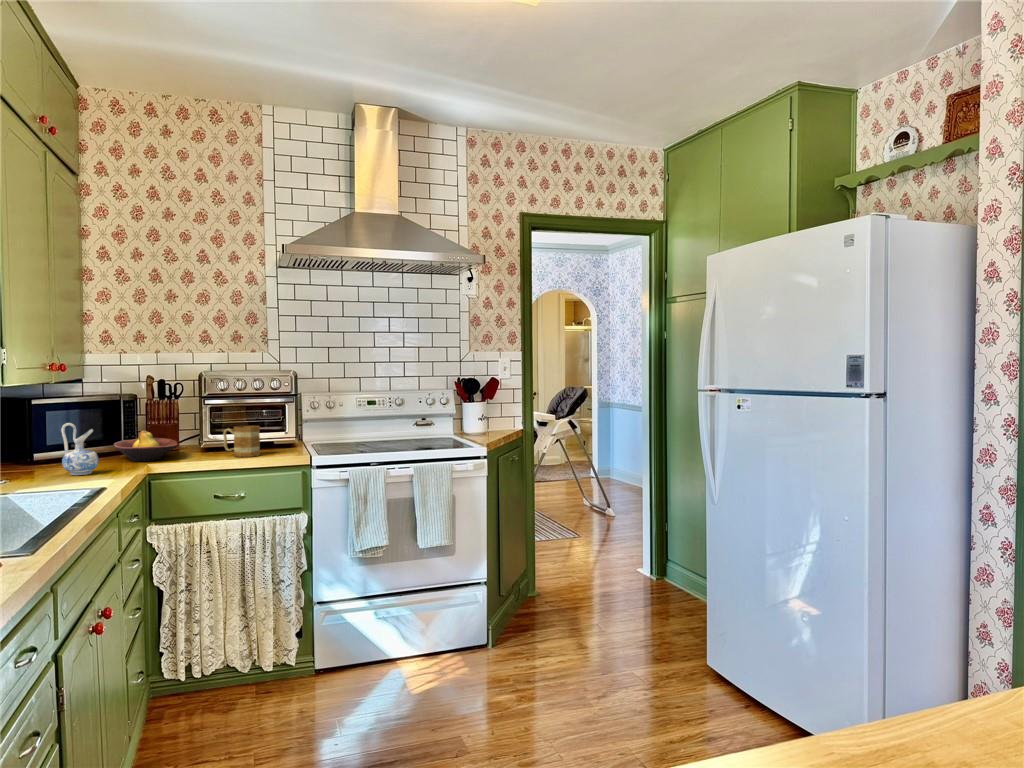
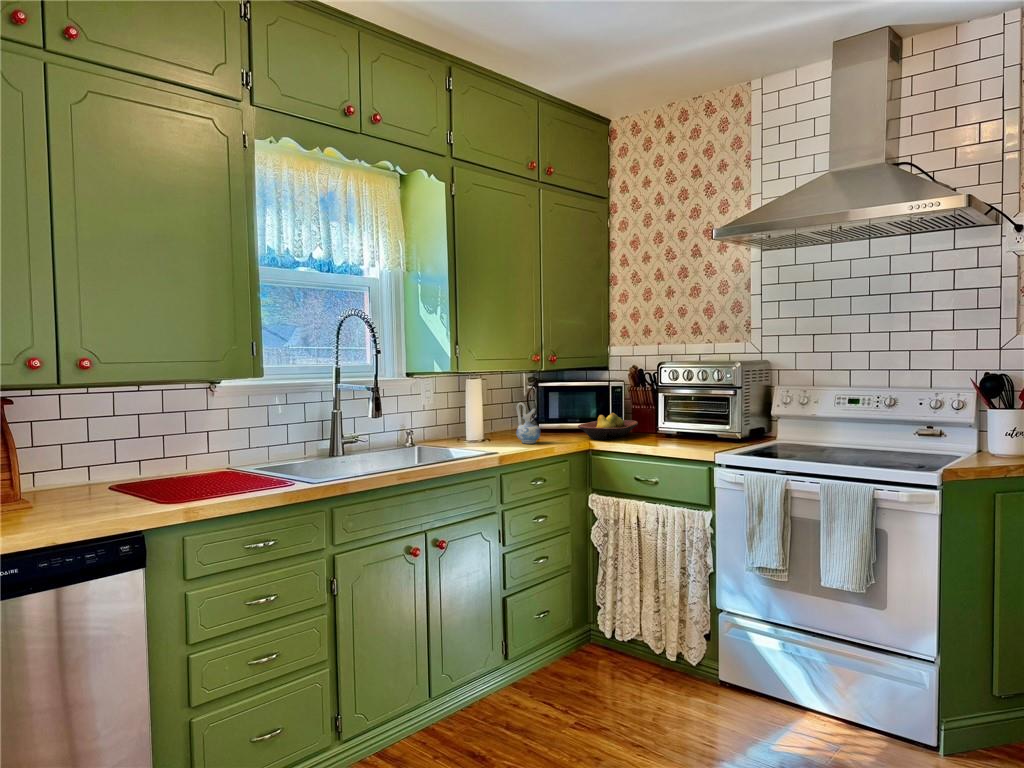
mug: present [223,426,260,457] -> none [658,416,684,447]

